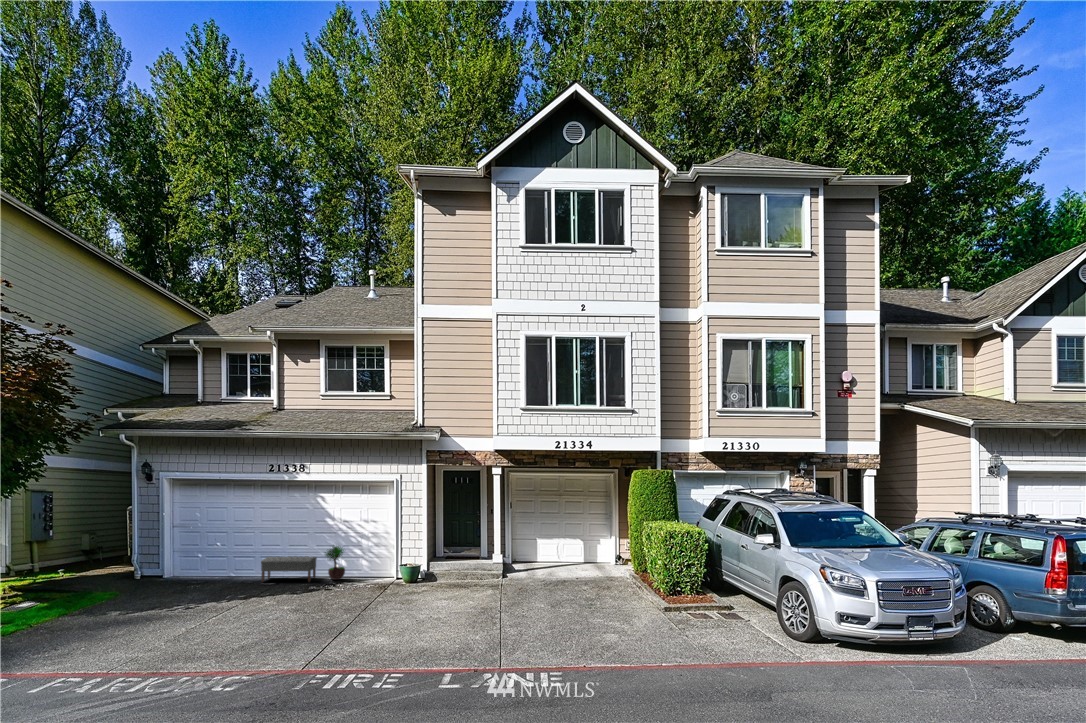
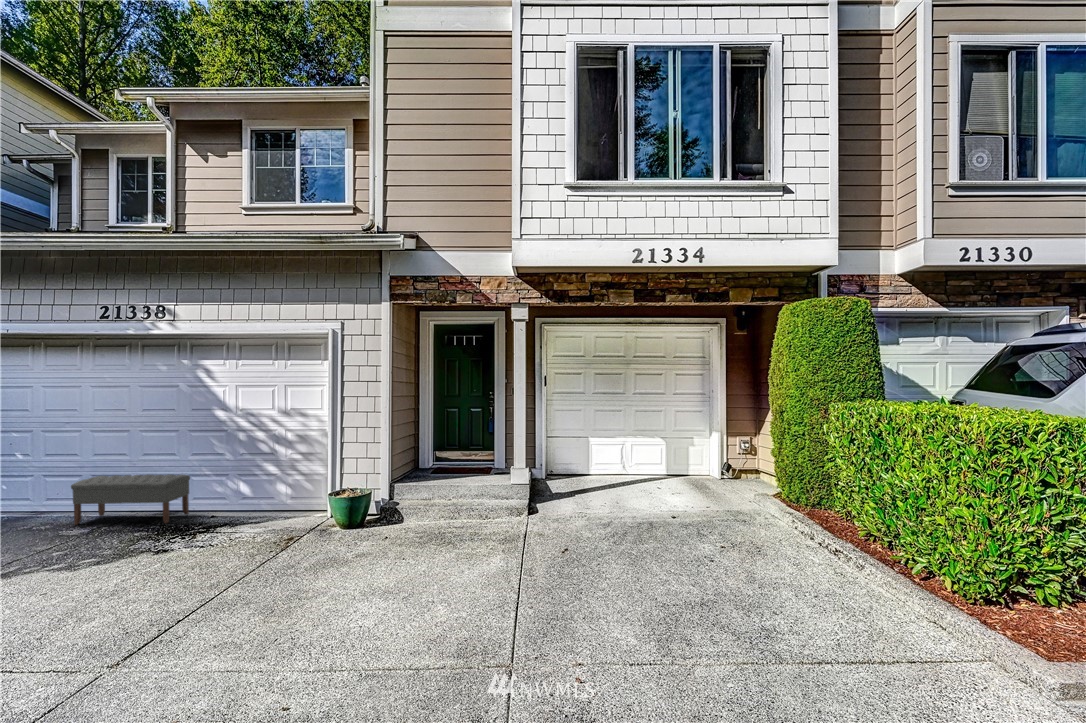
potted tree: present [326,546,345,580] -> none [191,448,241,517]

